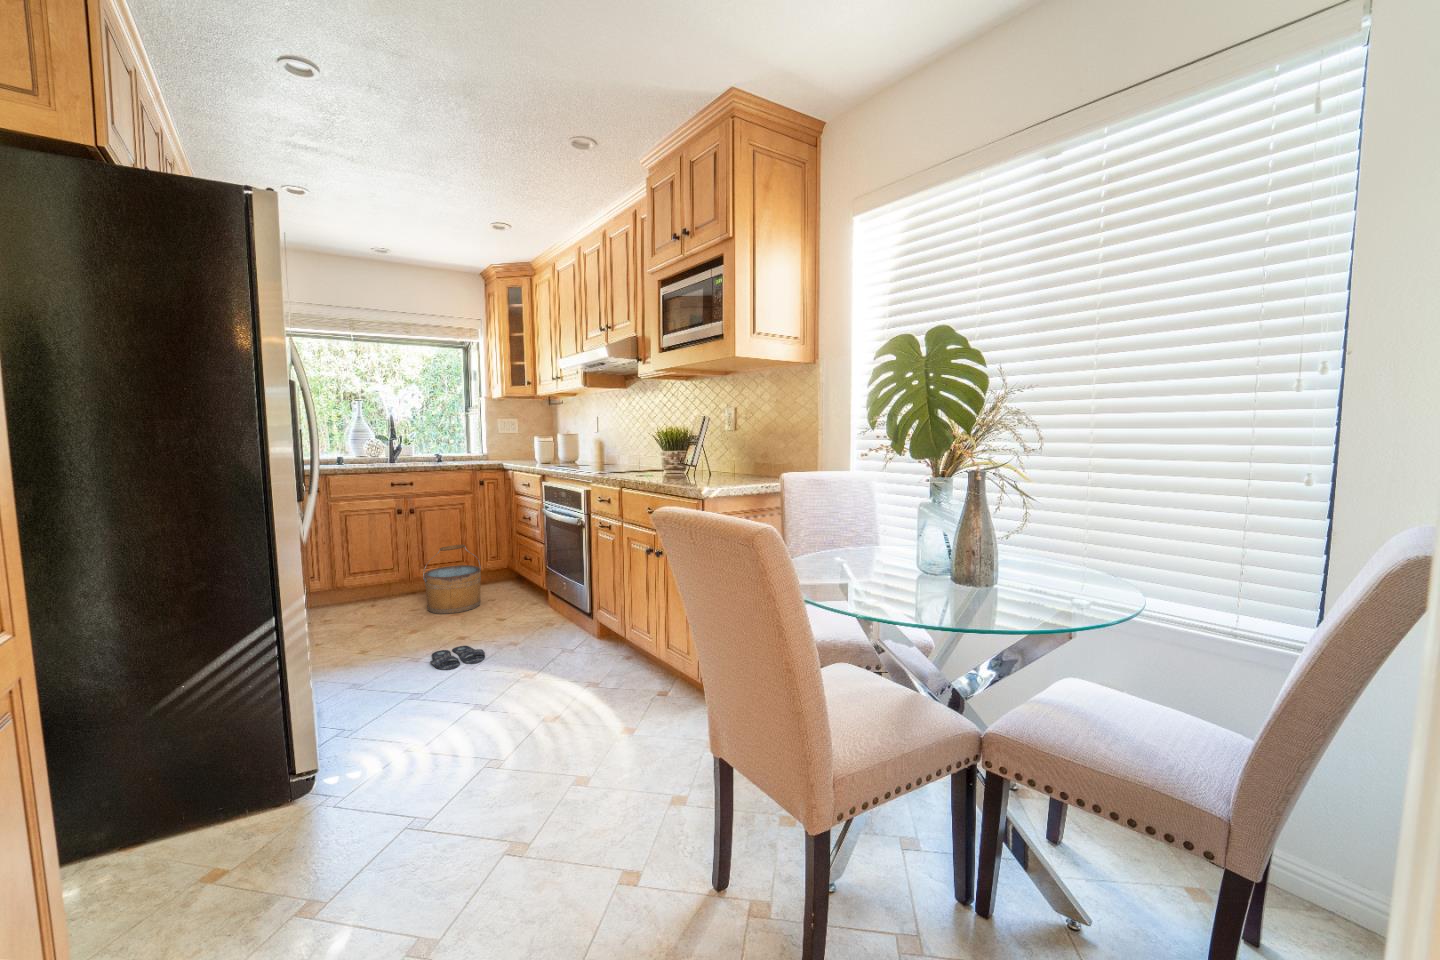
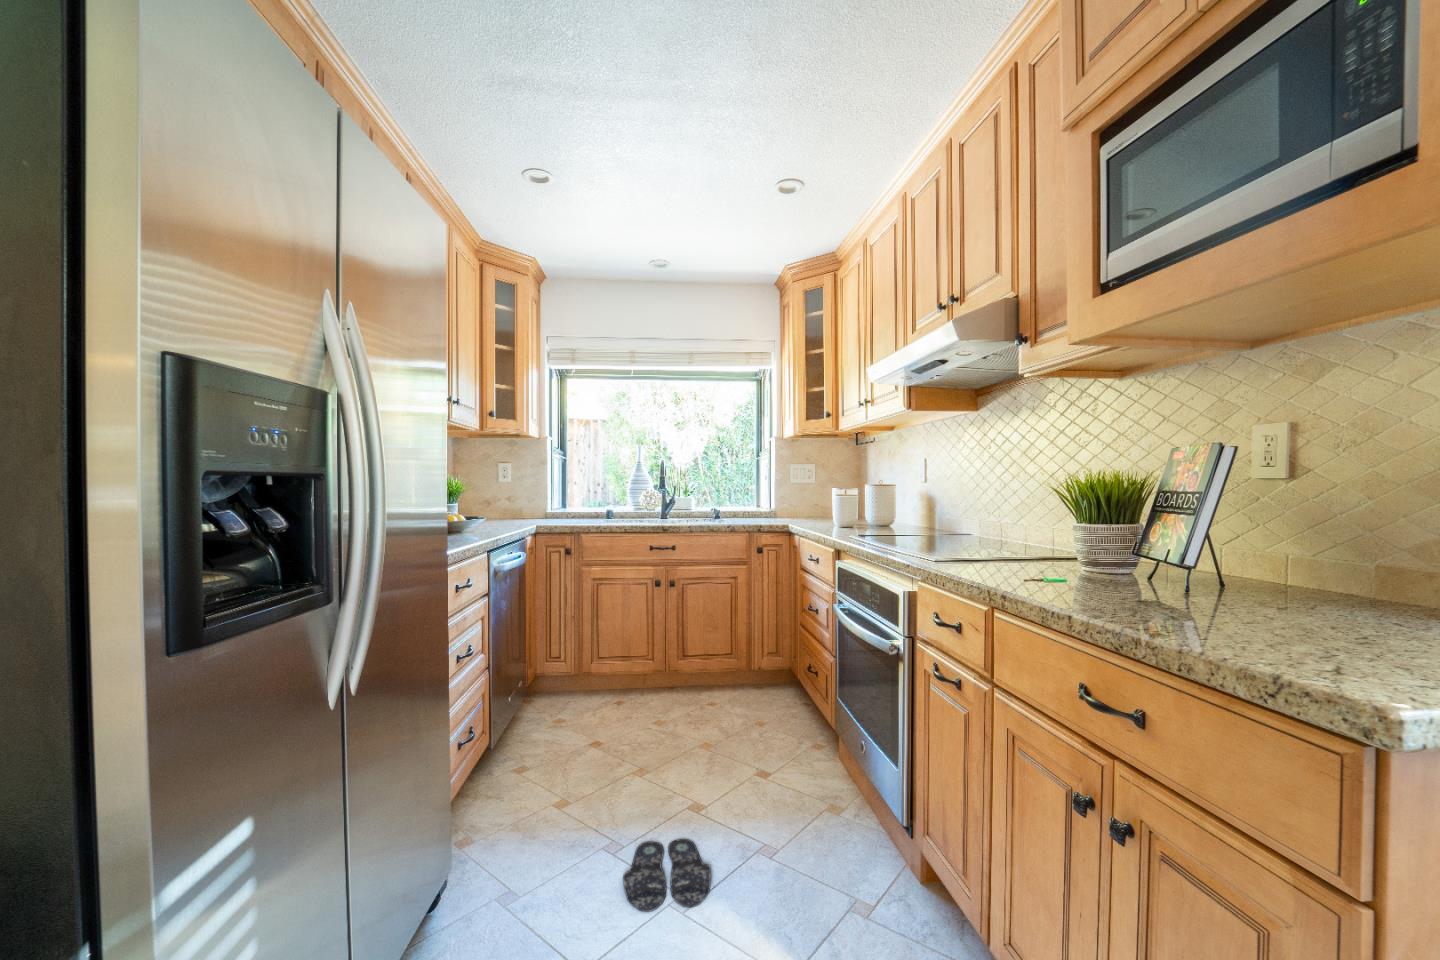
bucket: present [423,545,481,614] -> none [669,640,746,743]

